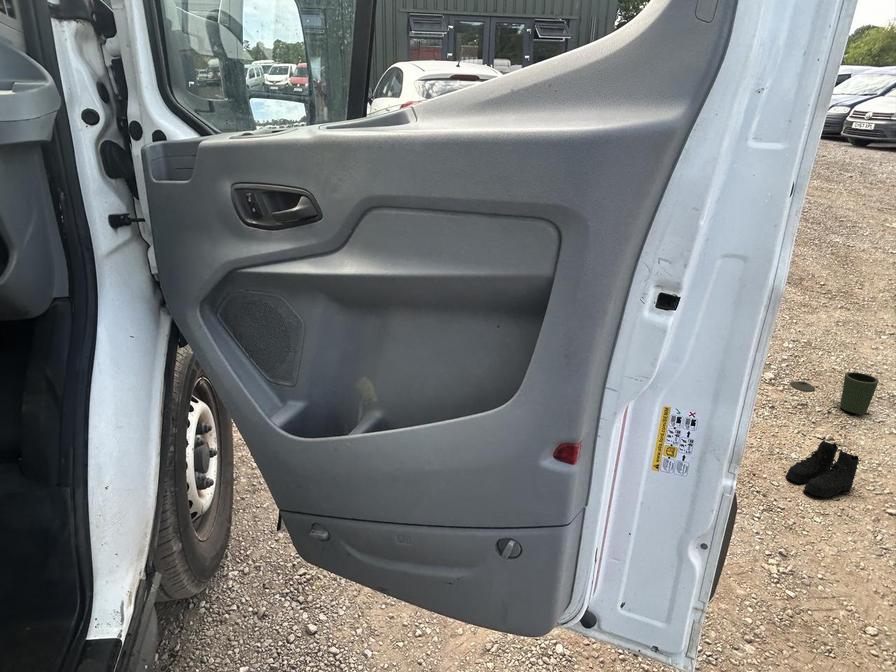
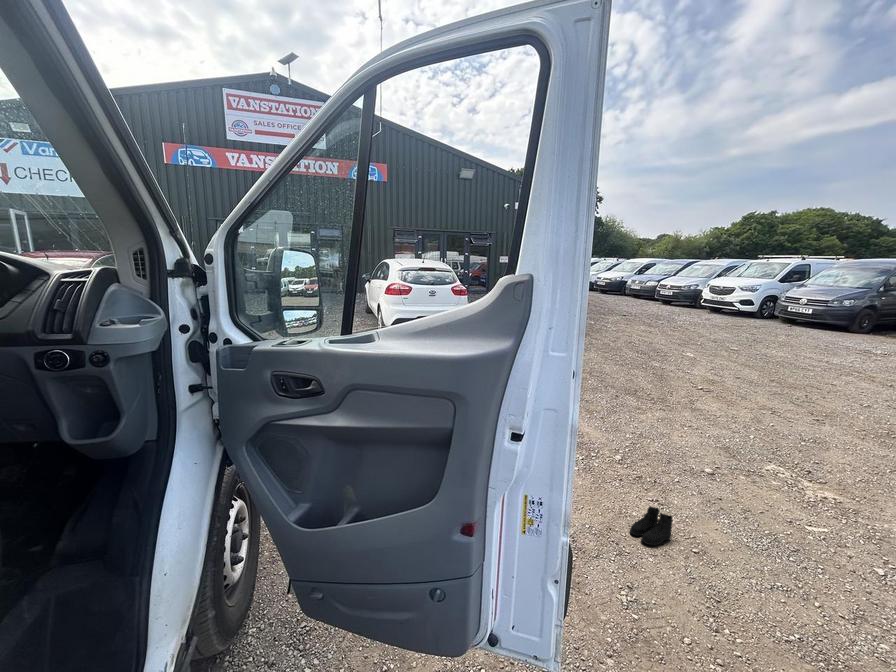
trash can: present [790,372,879,414] -> none [629,457,682,485]

